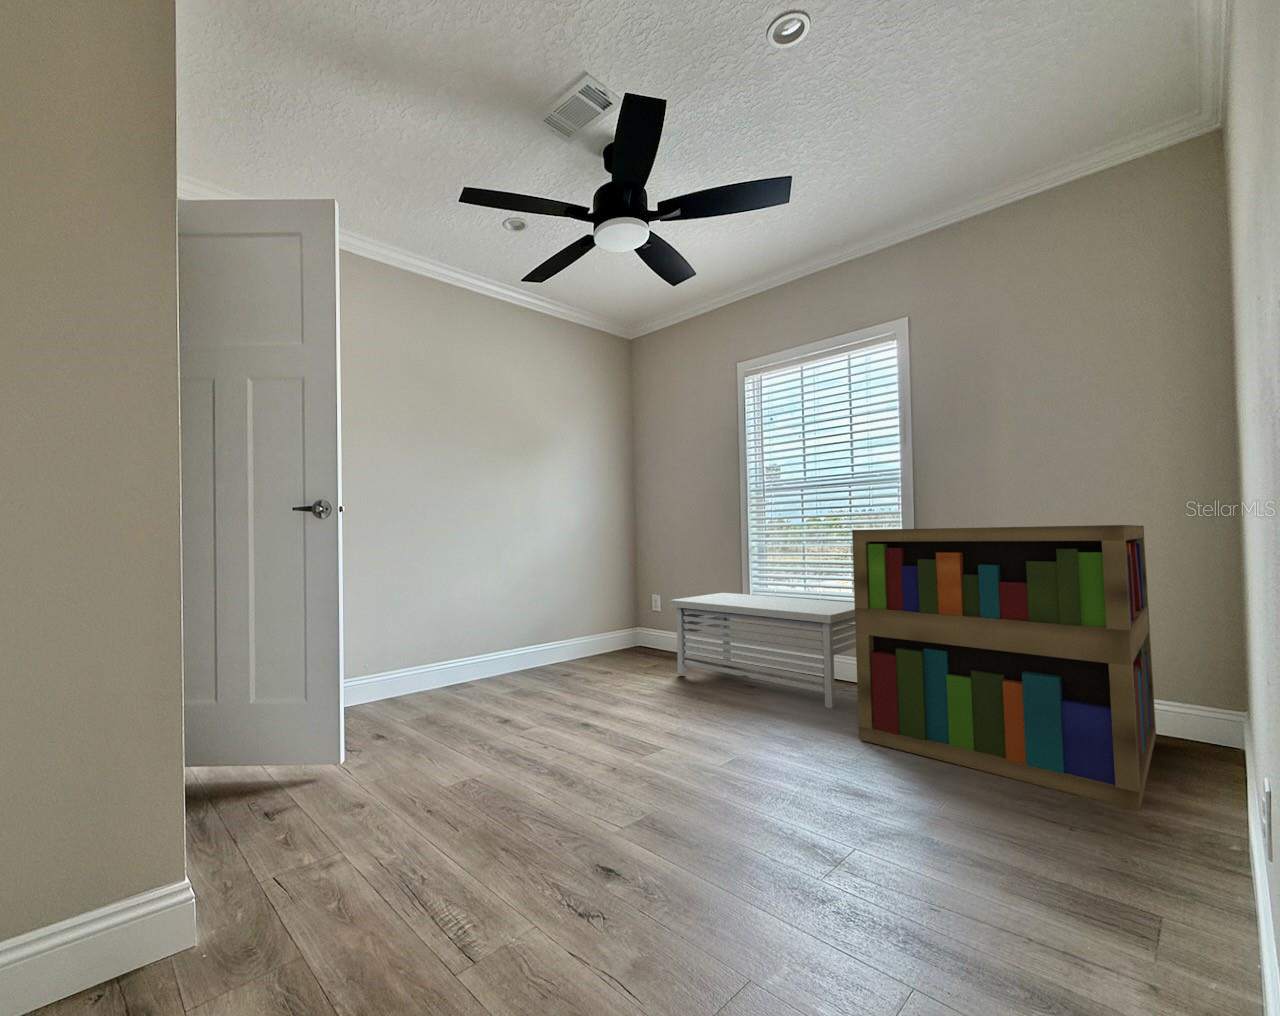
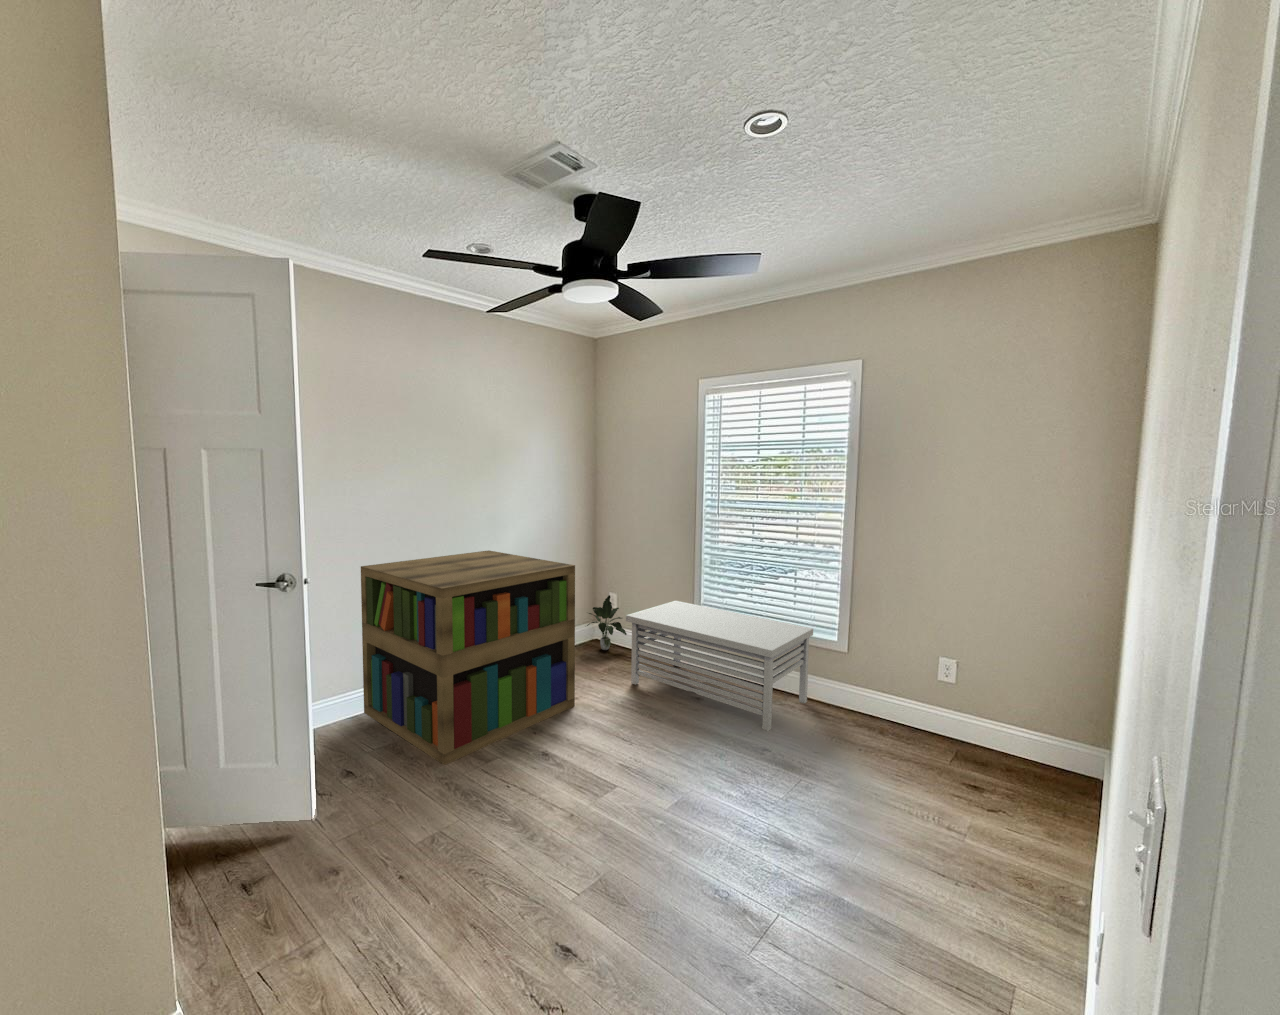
bookshelf: present [852,525,1156,810] -> present [361,550,575,765]
potted plant: none [627,594,672,653] -> present [587,595,627,650]

